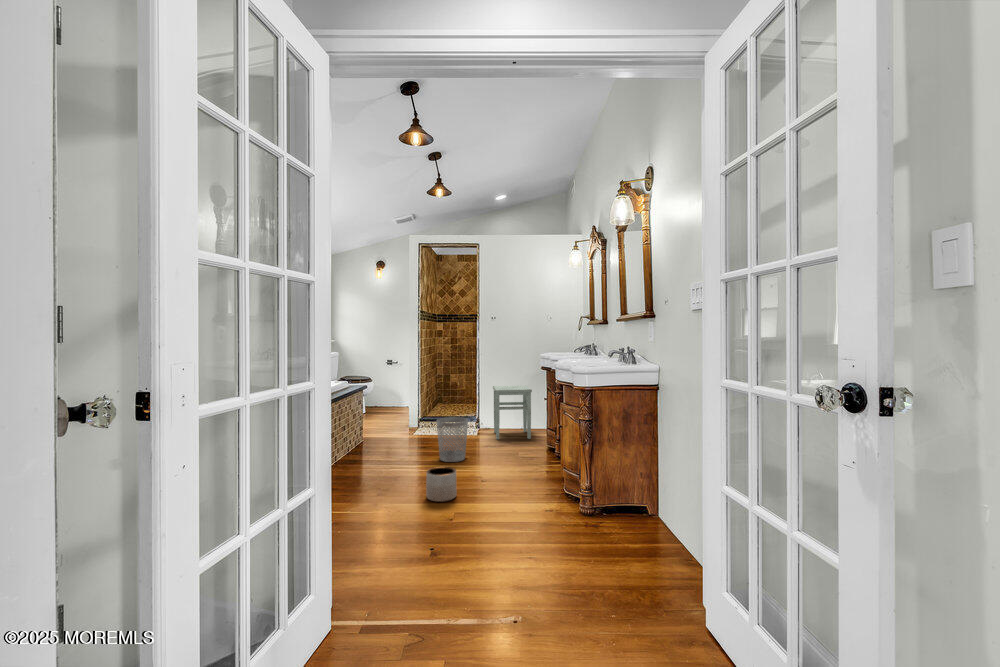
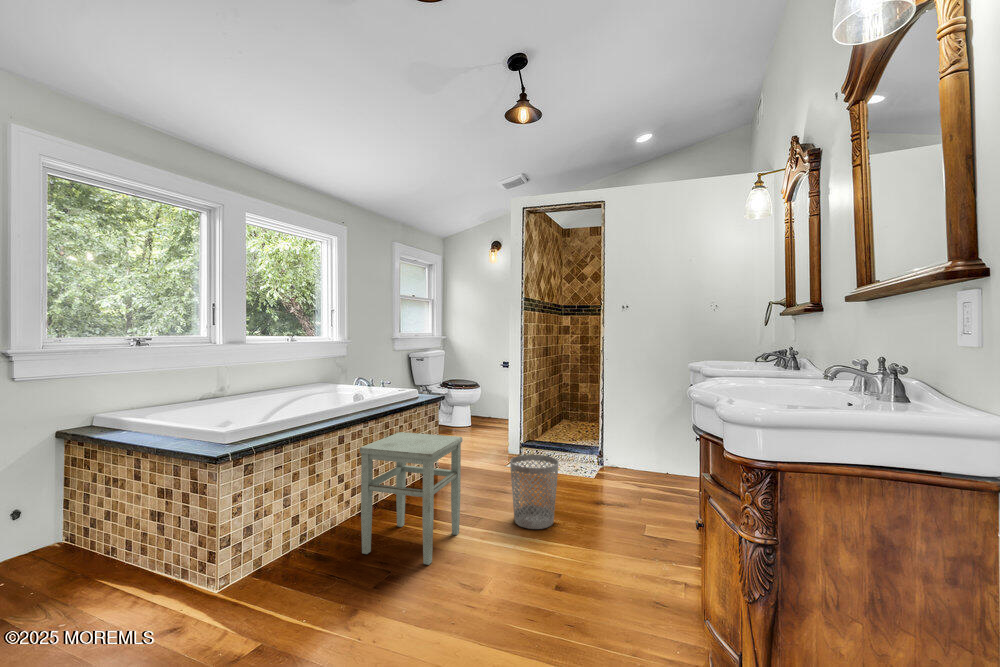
stool: present [493,386,532,439] -> present [360,432,462,565]
planter: present [426,467,457,502] -> none [437,559,491,634]

